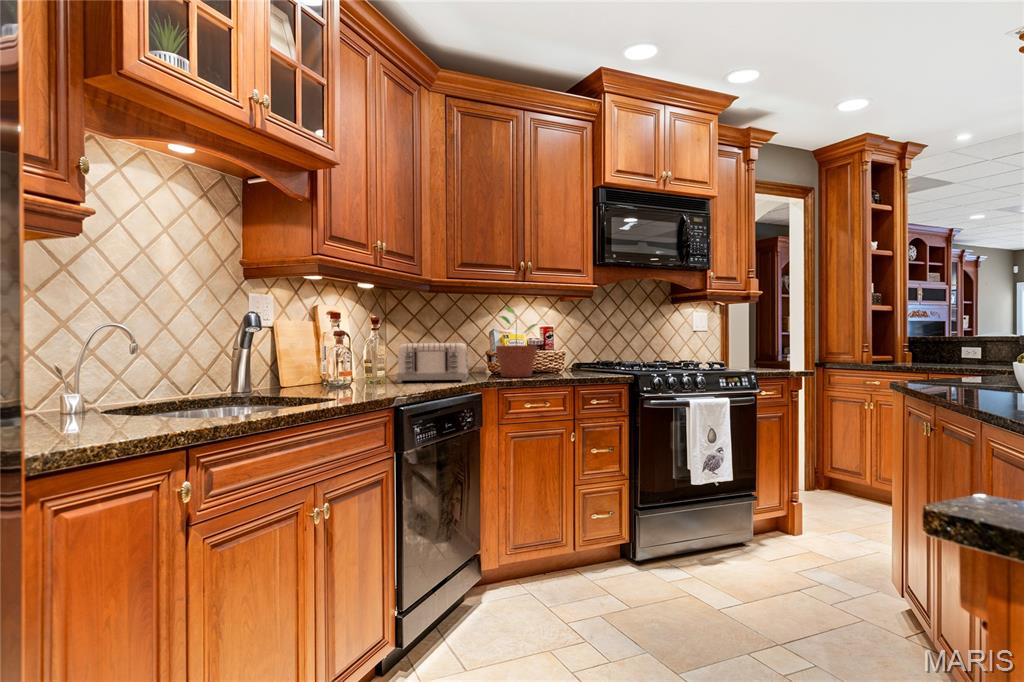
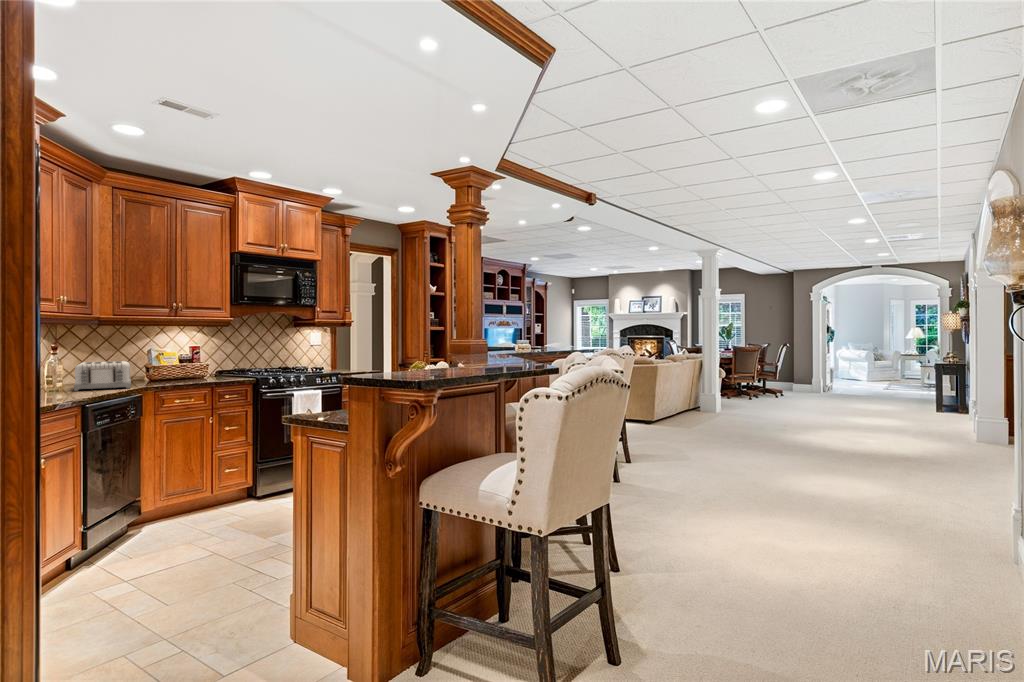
potted plant: present [496,307,537,377] -> none [153,335,185,384]

